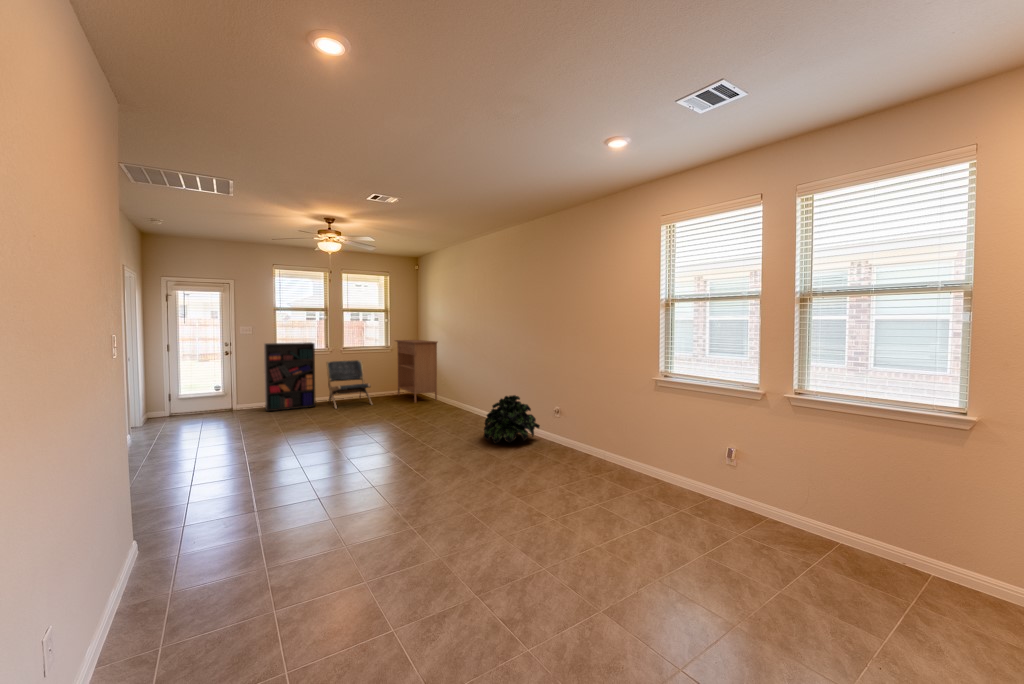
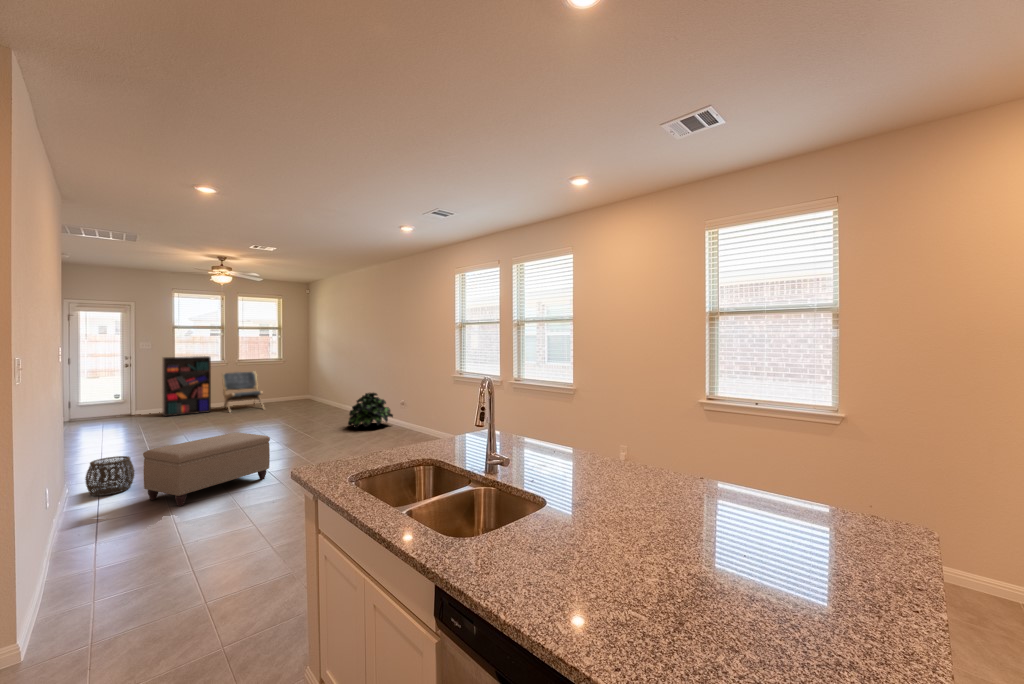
console table: present [395,340,437,403] -> none [287,354,325,407]
ottoman: none [217,474,415,640] -> present [143,432,270,506]
woven basket: none [135,512,213,587] -> present [85,456,134,496]

